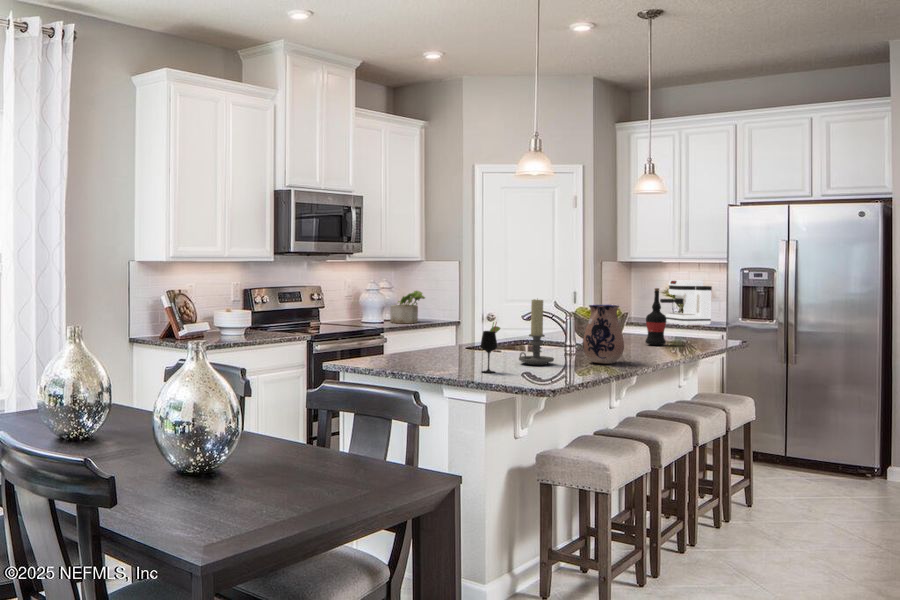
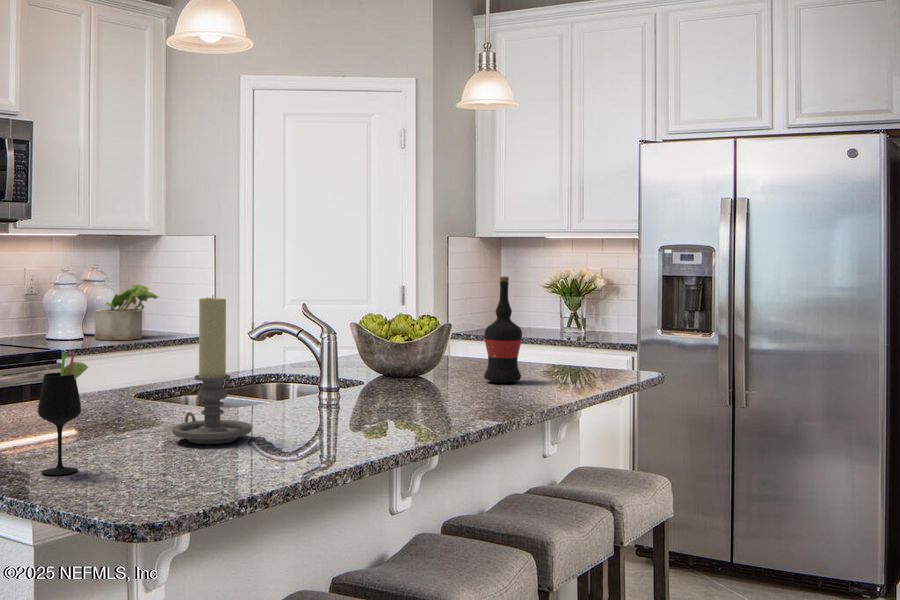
coffee maker: present [660,280,712,326] -> none [538,267,618,340]
ceramic pitcher: present [583,305,624,364] -> none [320,308,406,436]

